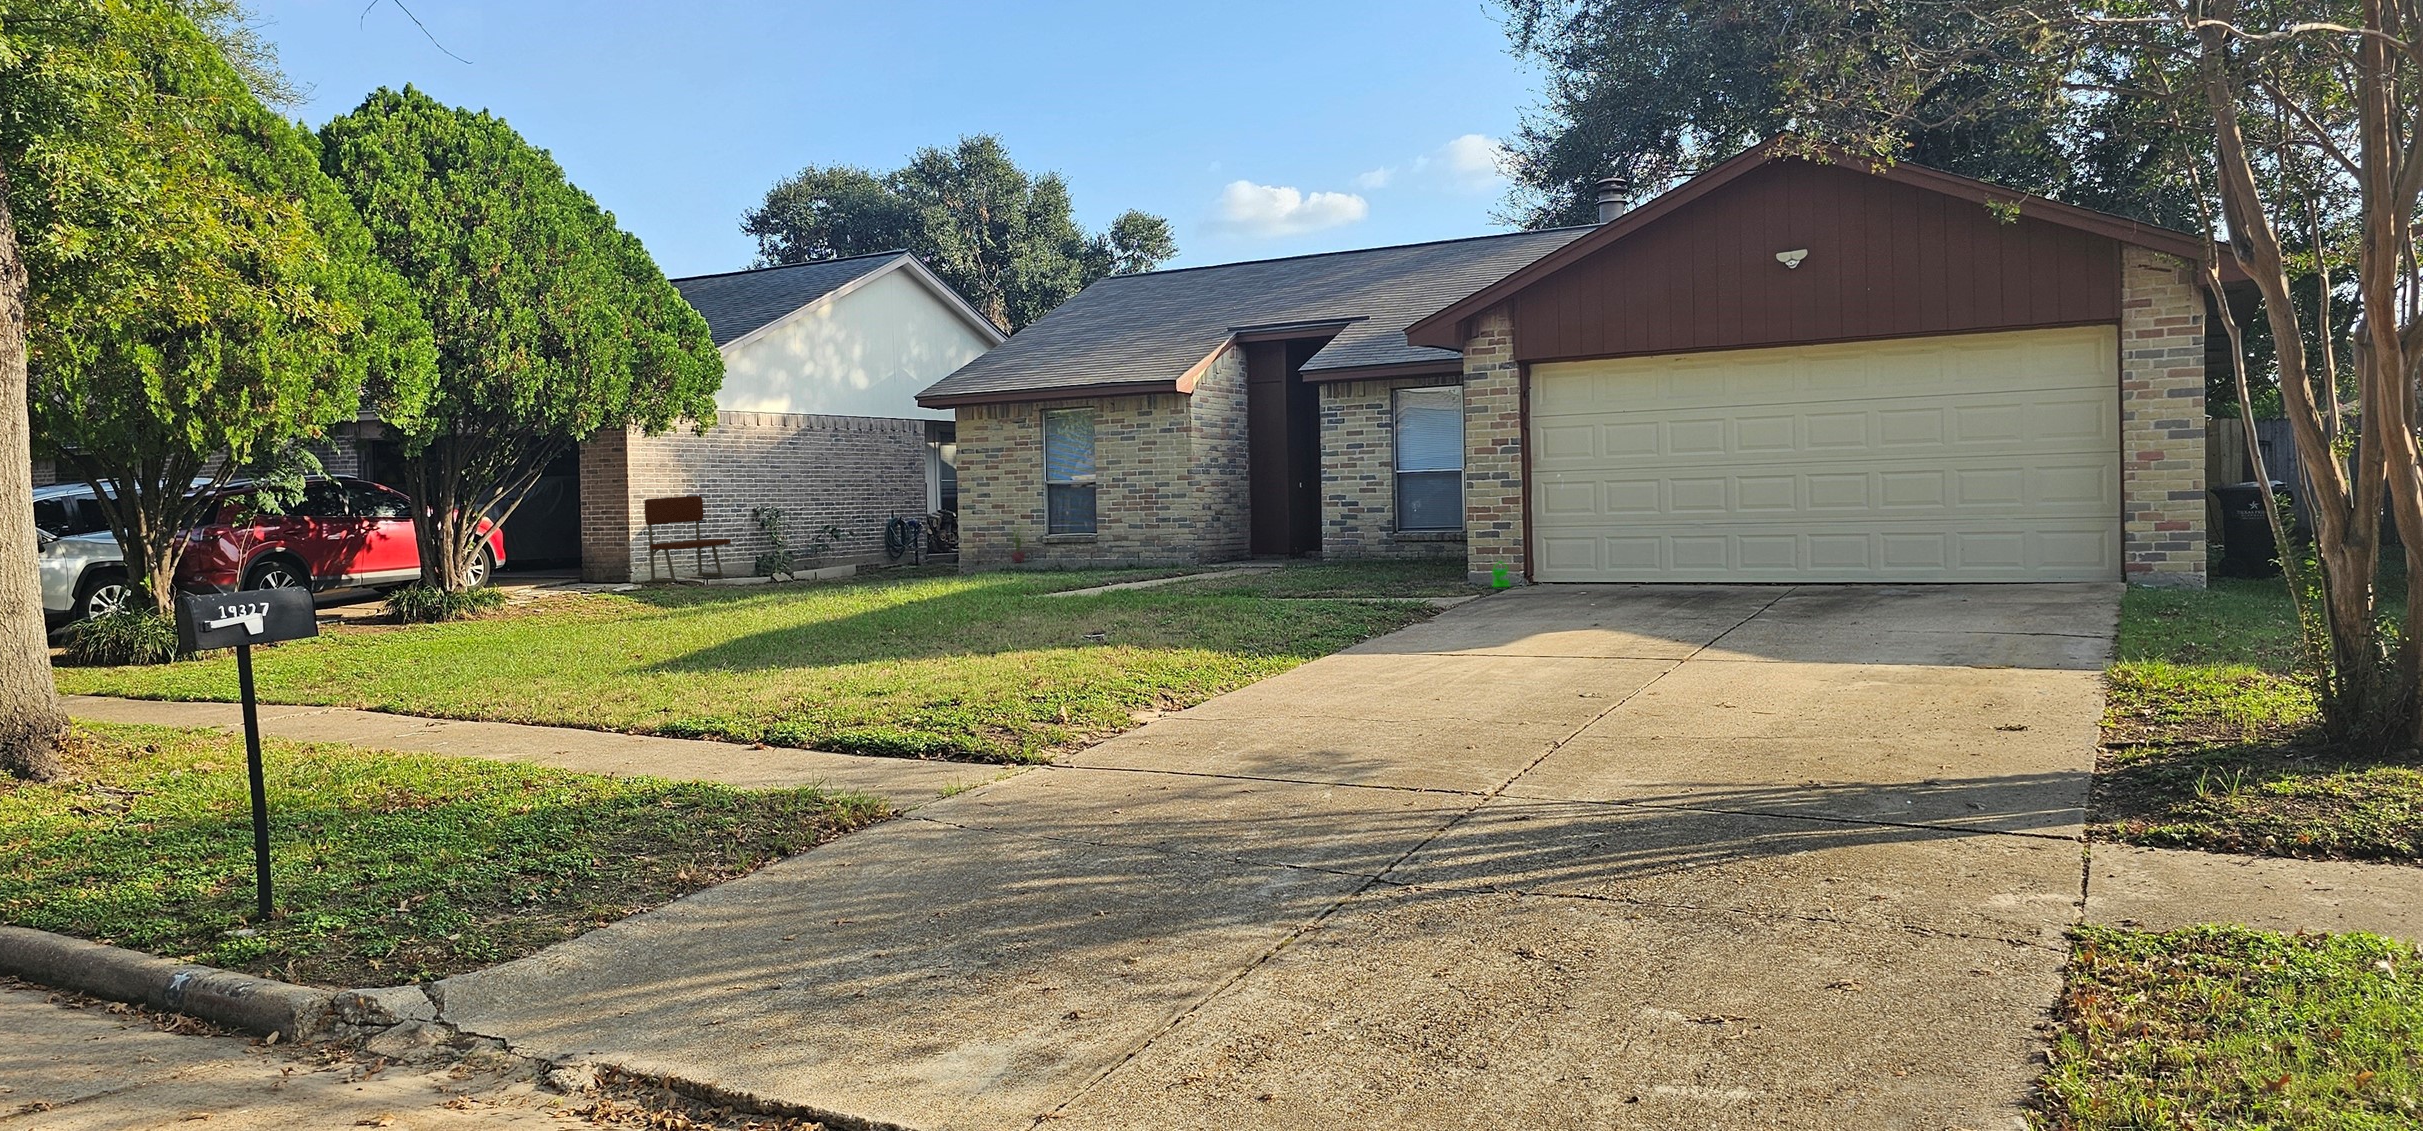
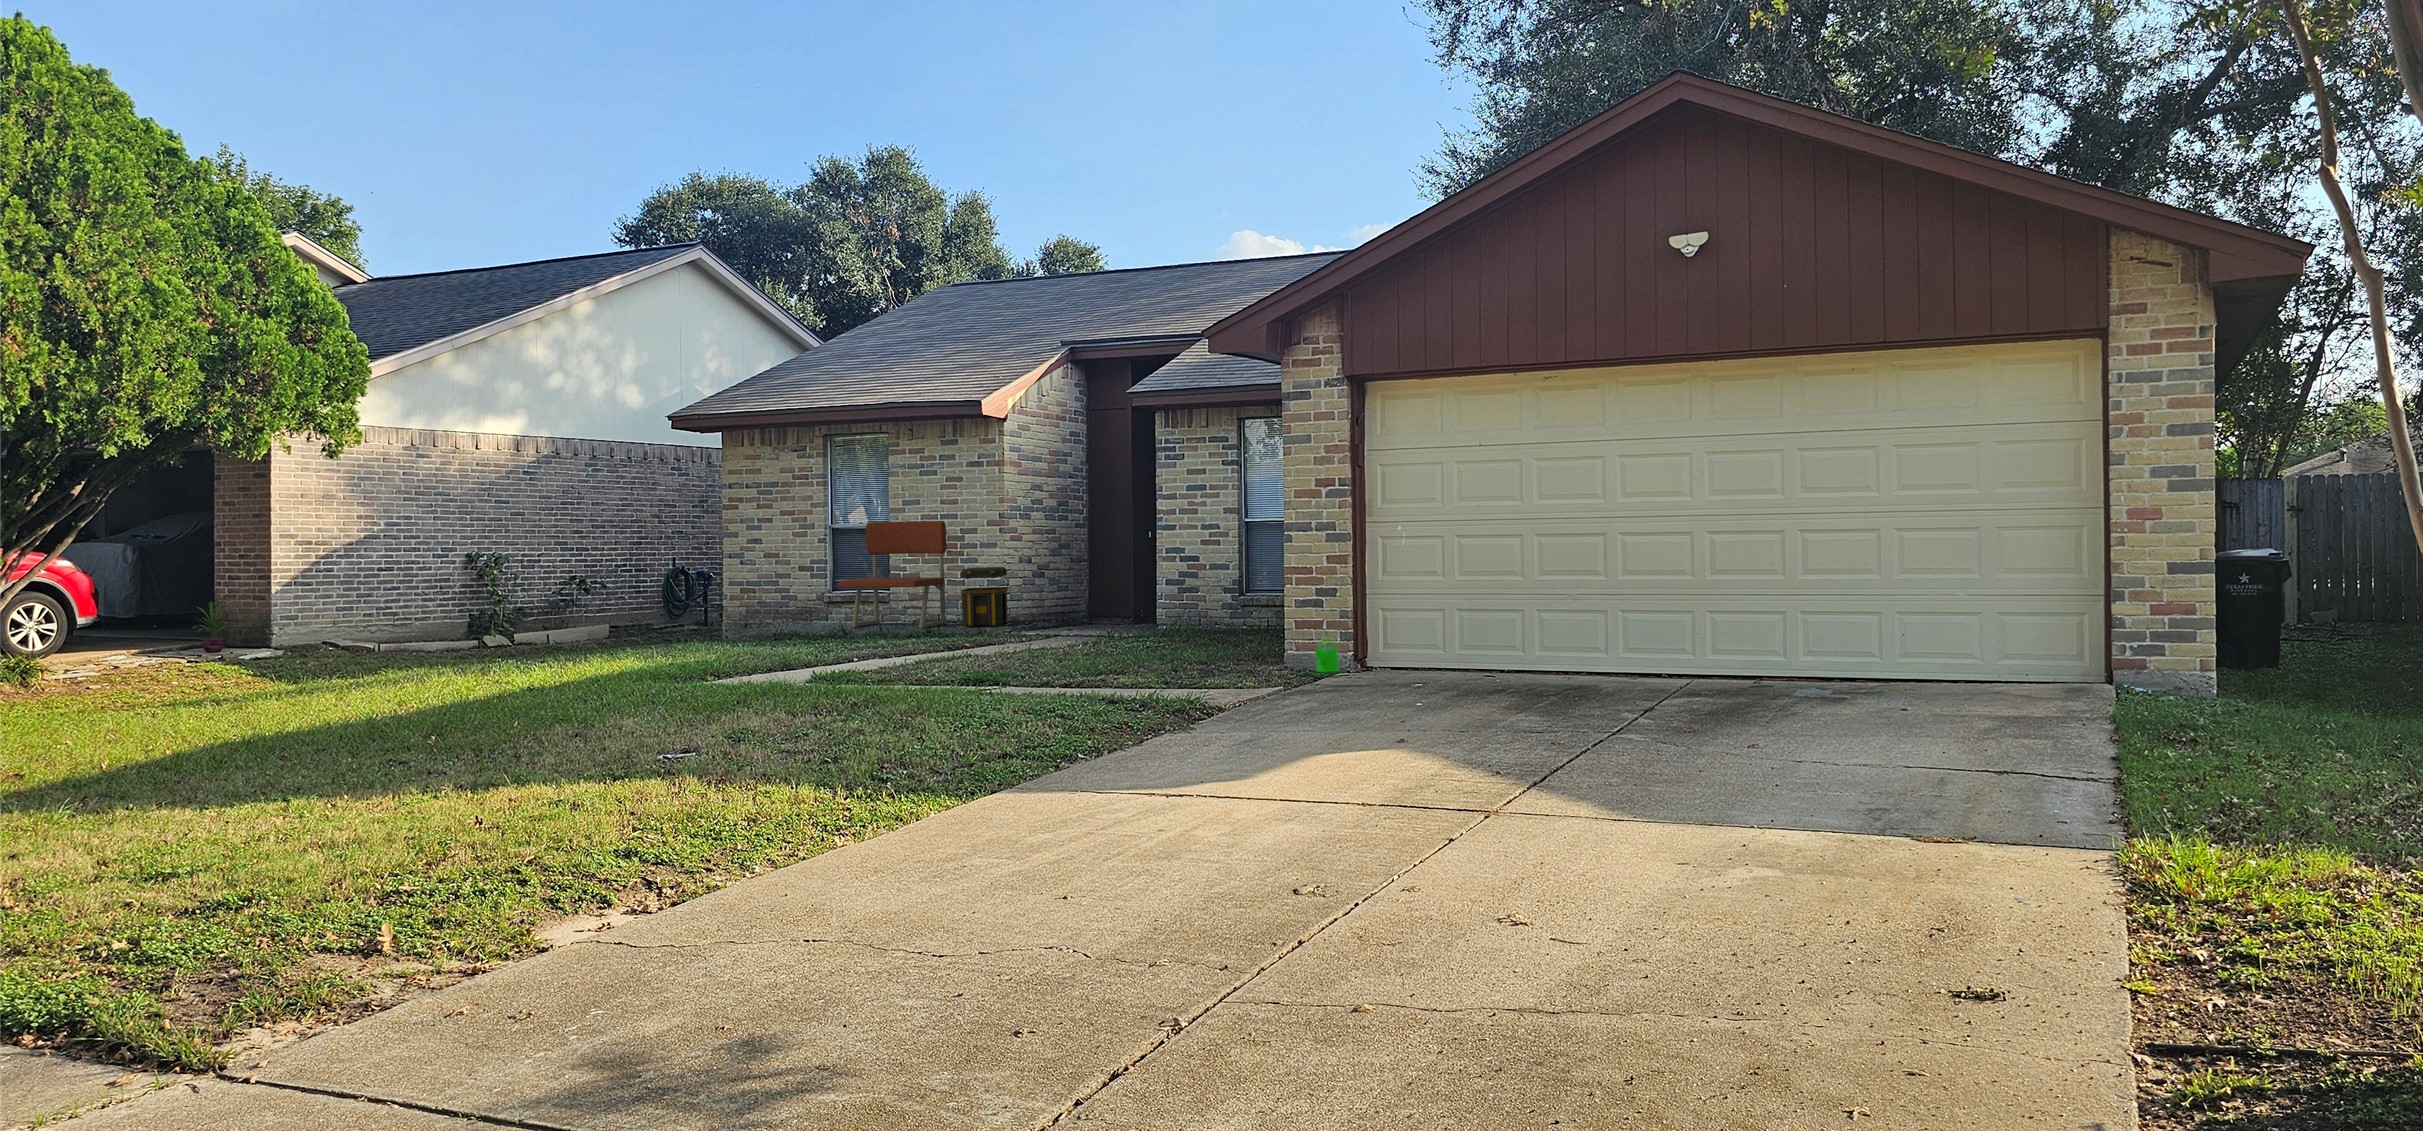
bench: present [645,496,731,582] -> present [839,521,947,628]
toolbox: none [1163,514,1199,562] -> present [960,567,1008,627]
decorative plant: present [1010,527,1025,563] -> present [193,602,238,652]

